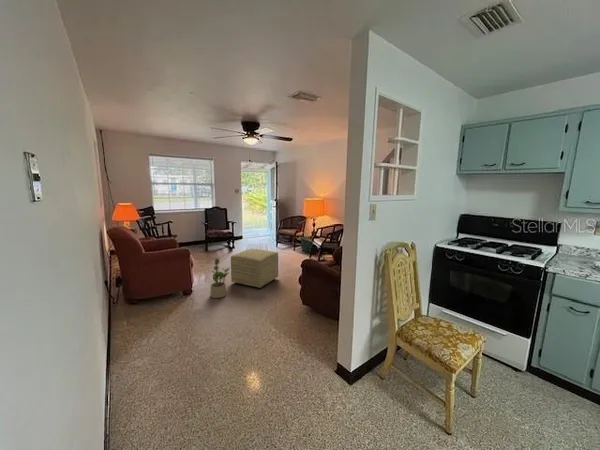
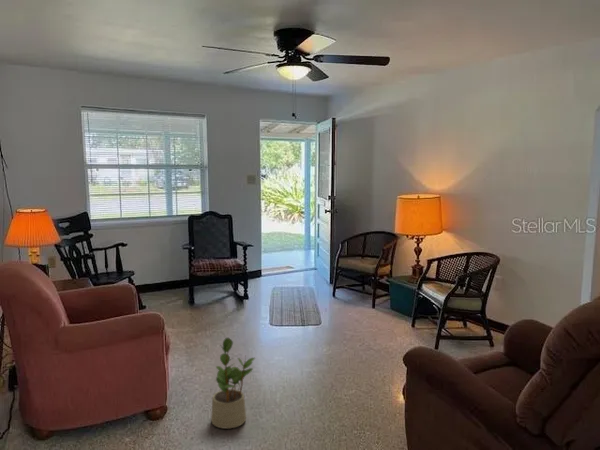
ottoman: present [231,249,278,288] -> none [253,309,357,404]

